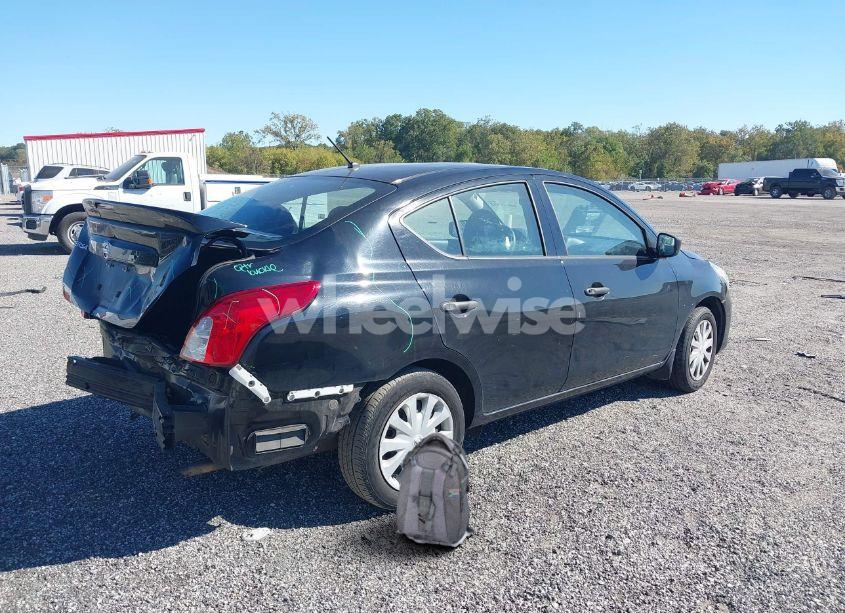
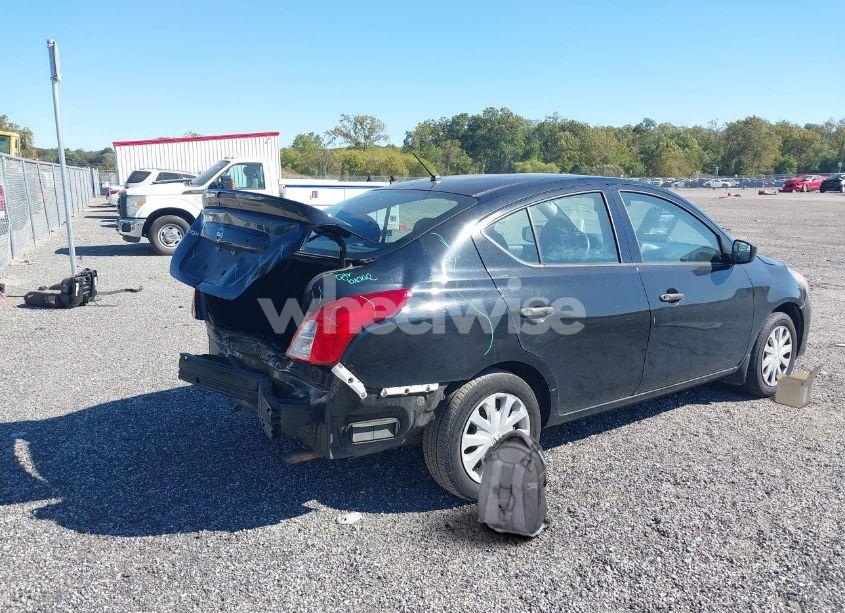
cardboard box: none [699,357,746,402] -> present [775,364,824,408]

